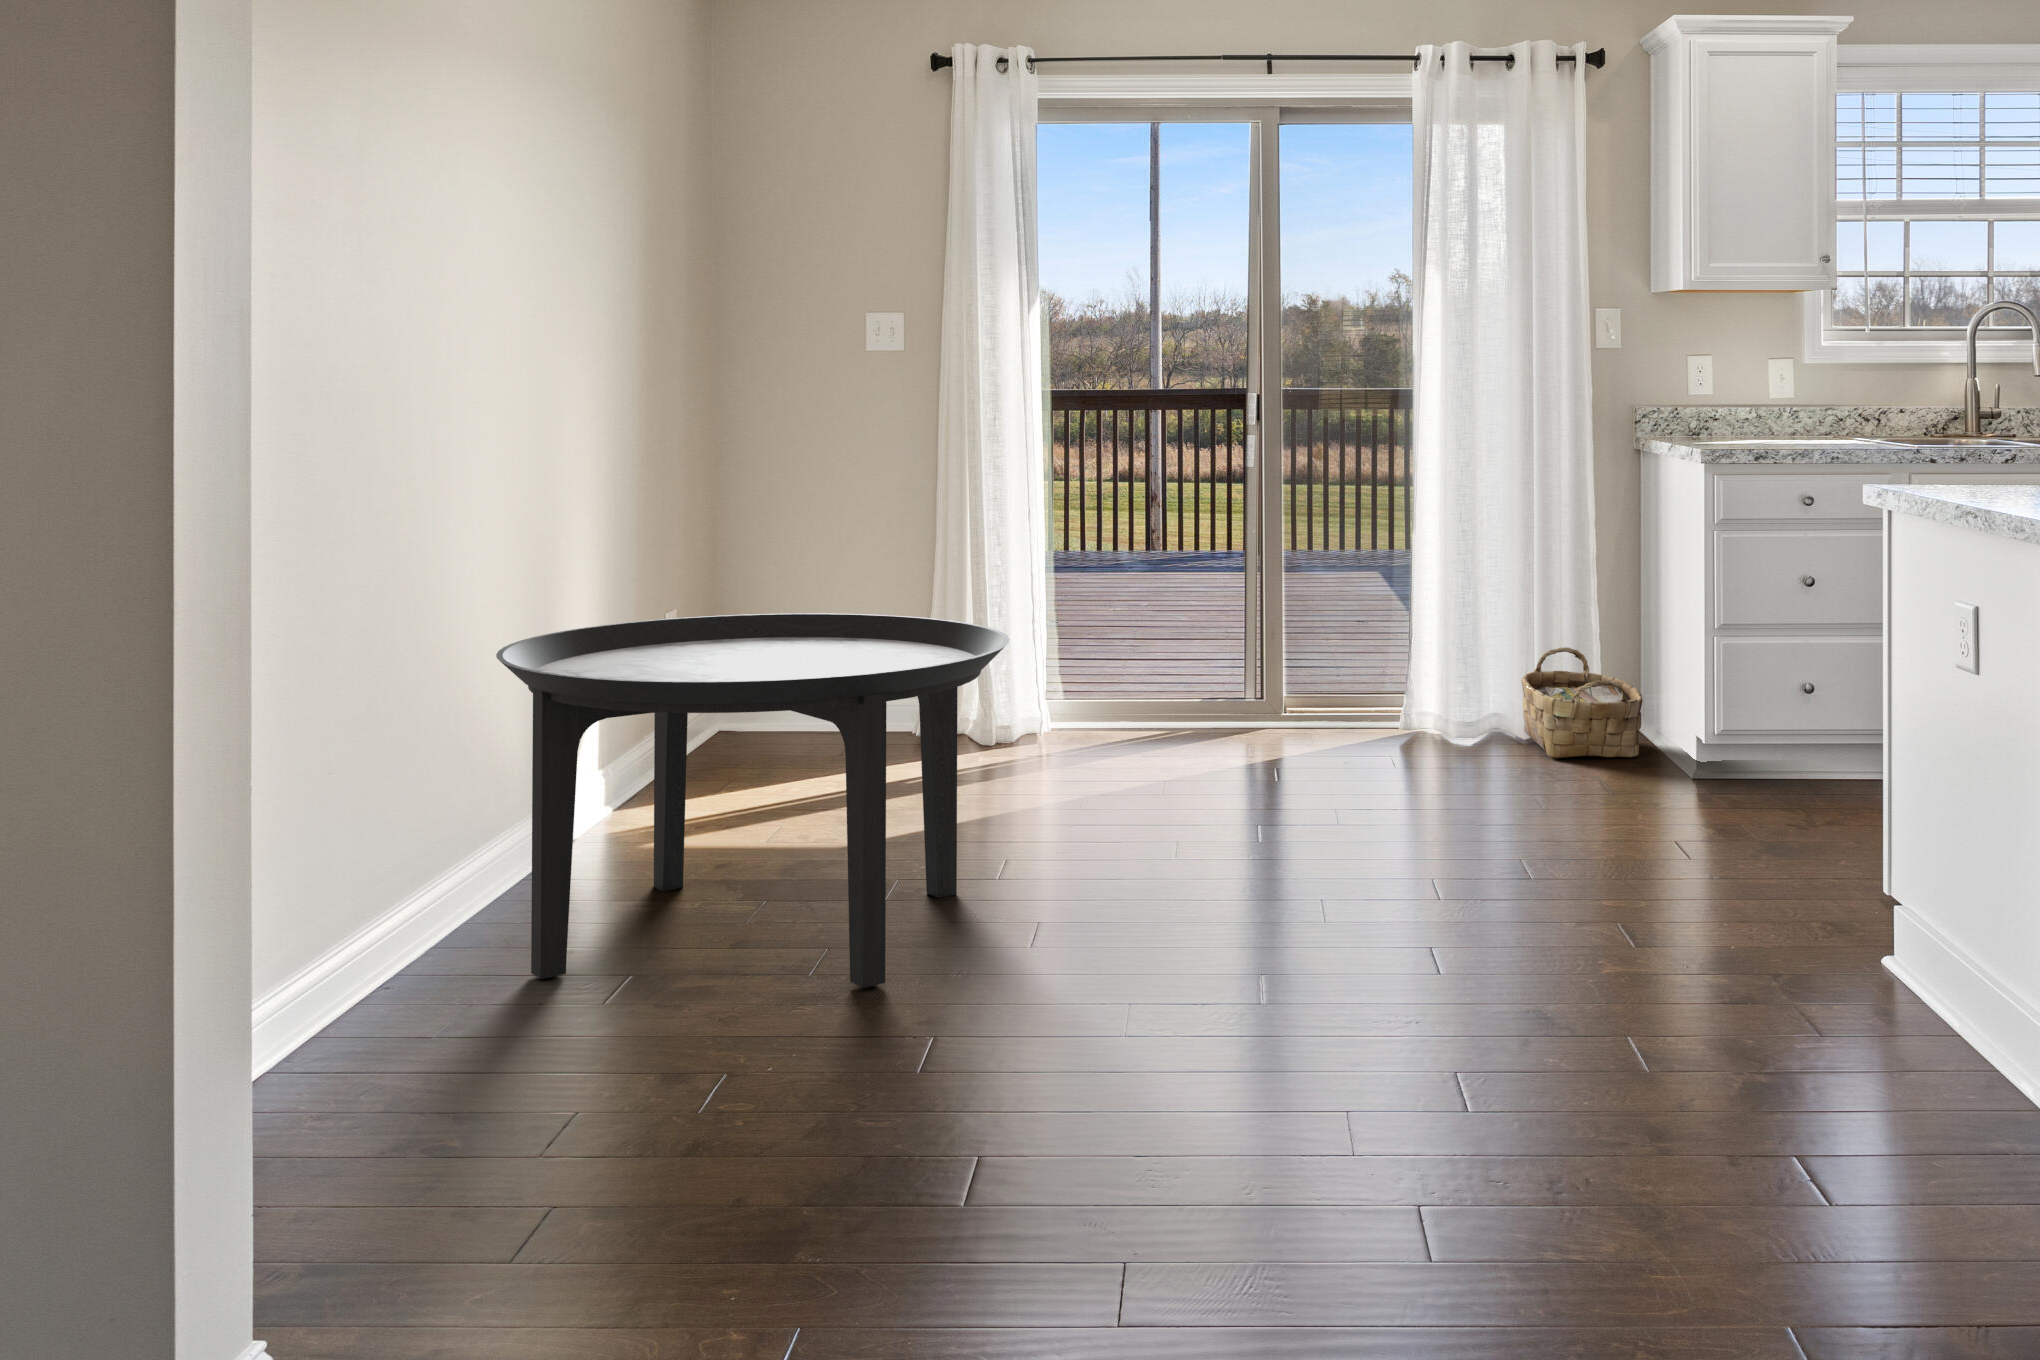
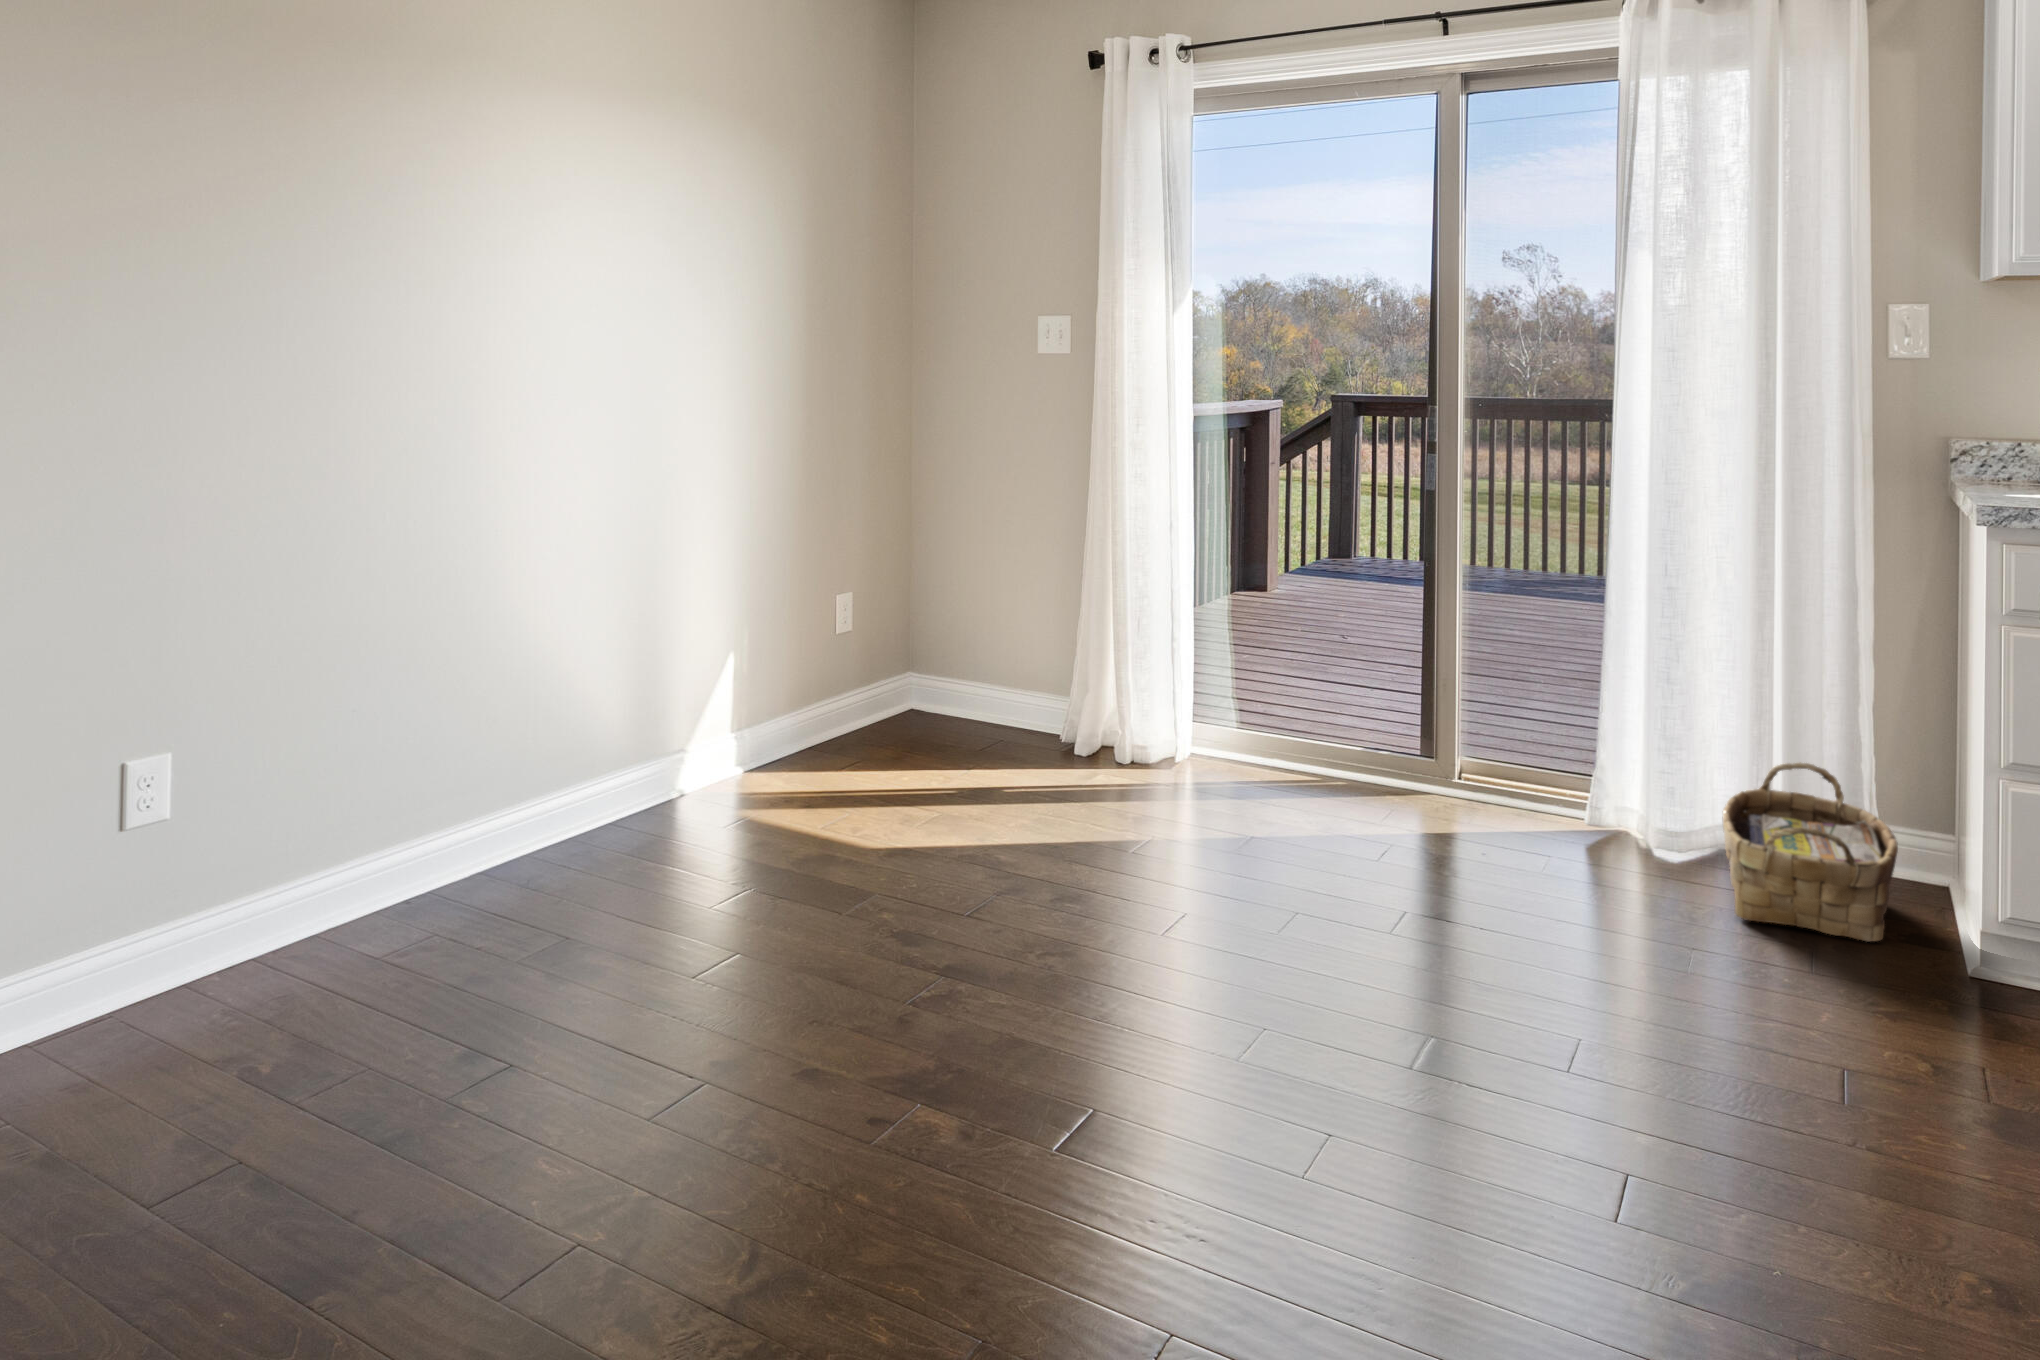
round table: present [496,613,1010,988] -> none [202,632,776,1113]

